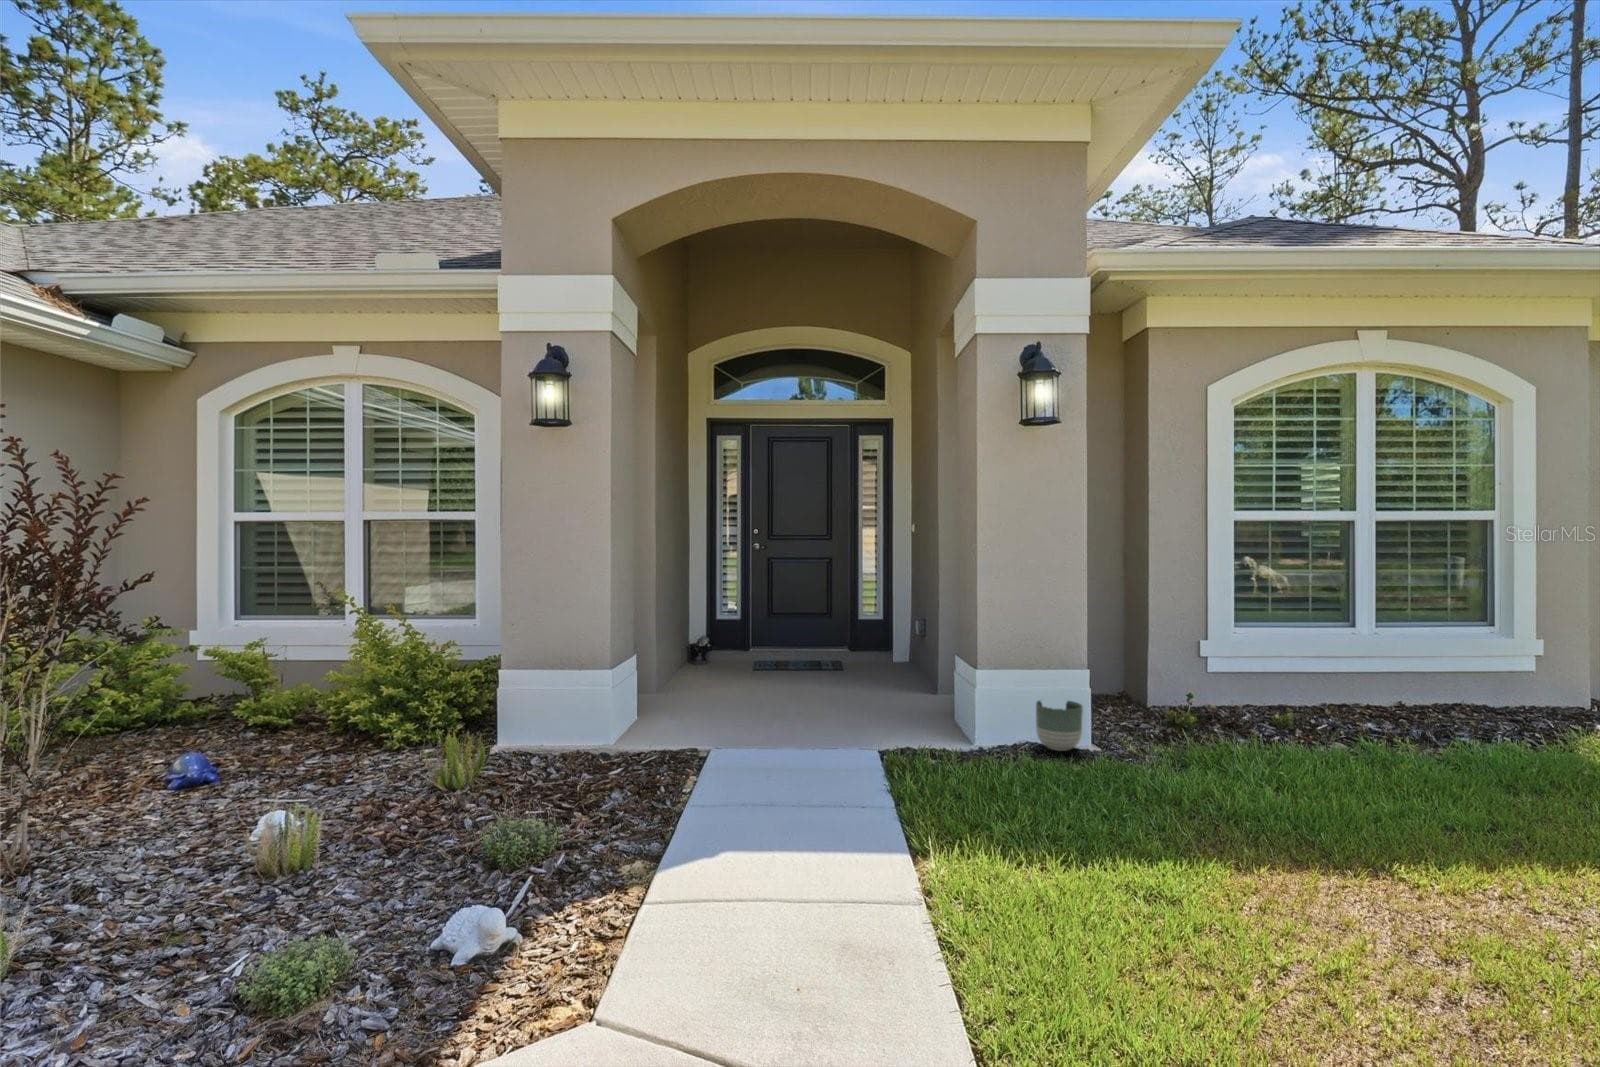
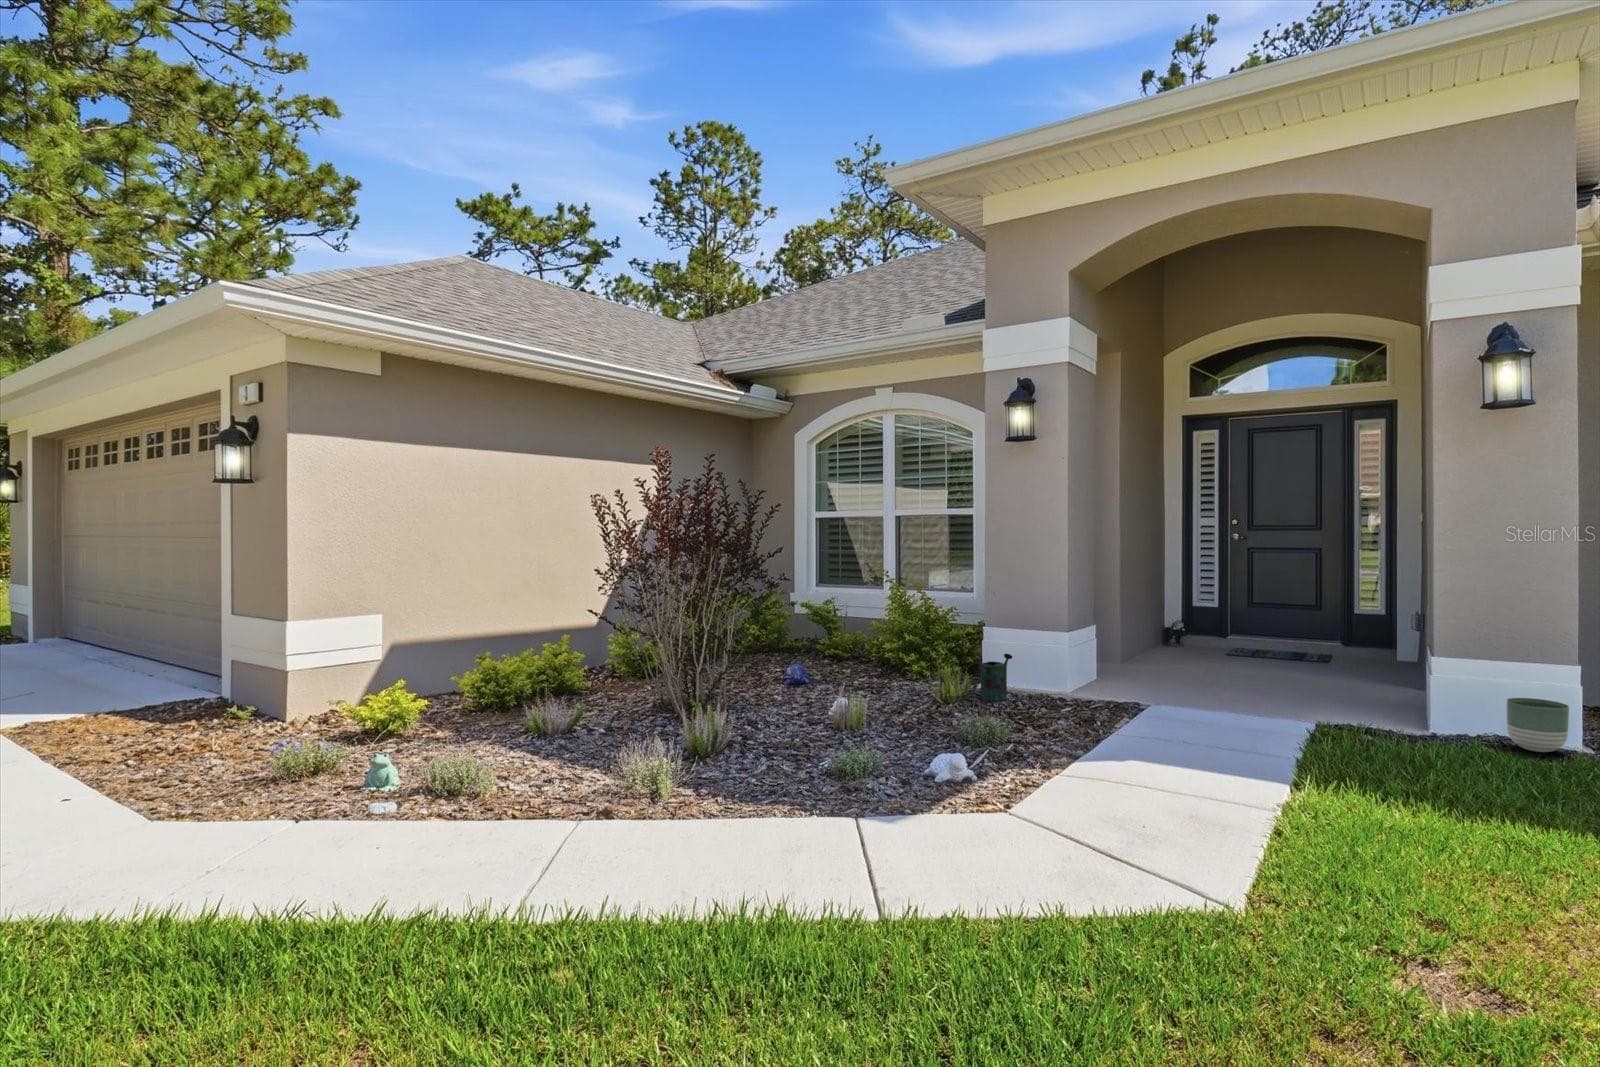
watering can: none [499,703,541,773] -> present [981,654,1012,702]

